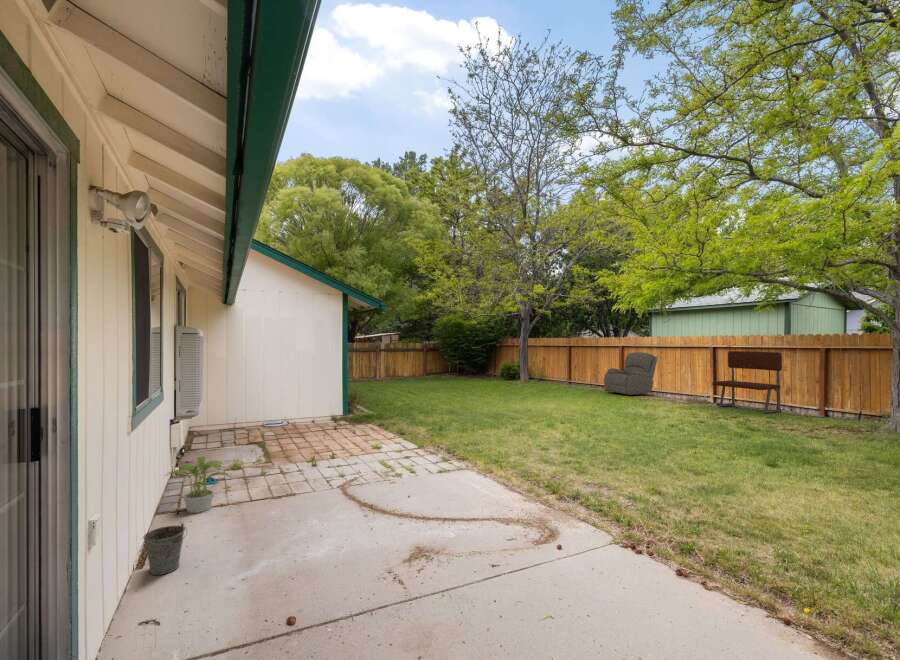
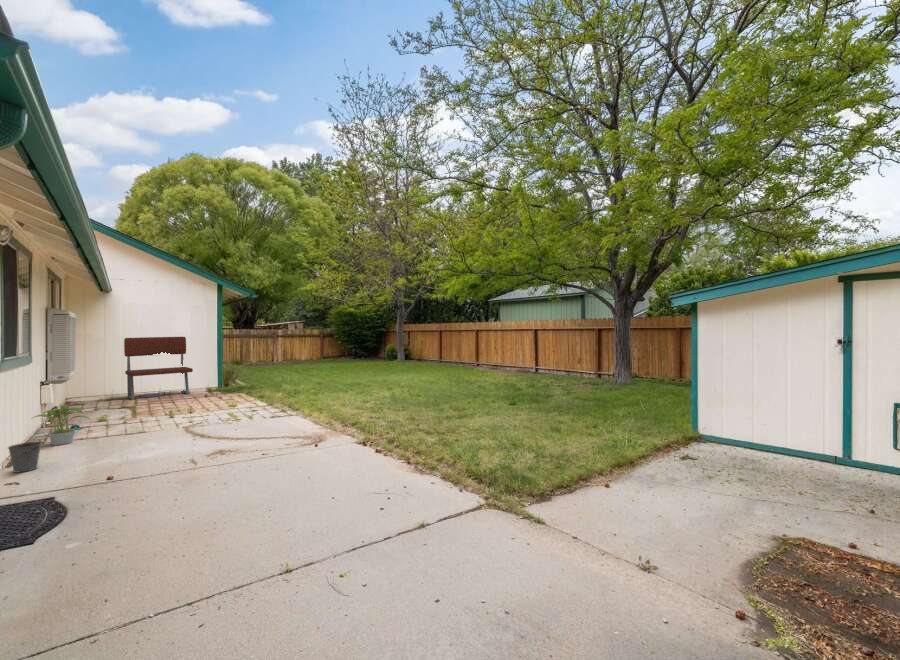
bench: present [712,351,782,413] -> present [124,337,193,400]
chair: present [604,352,657,395] -> none [460,334,500,369]

